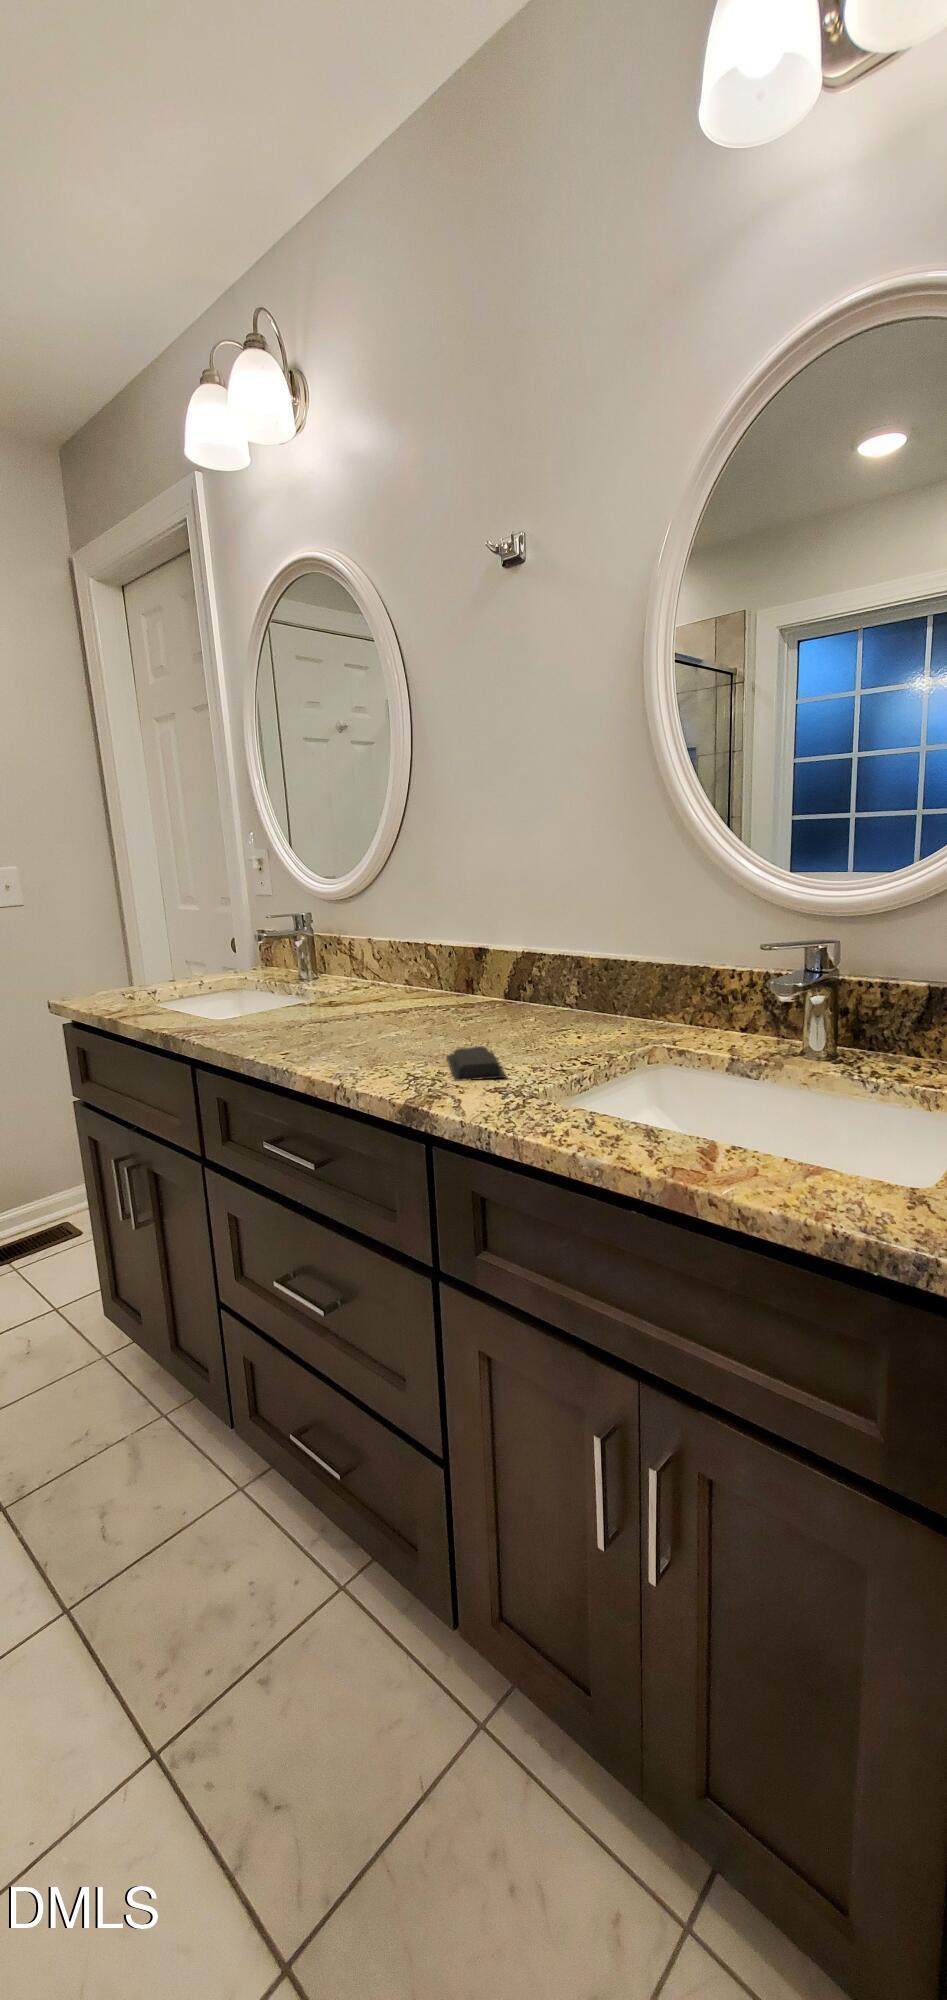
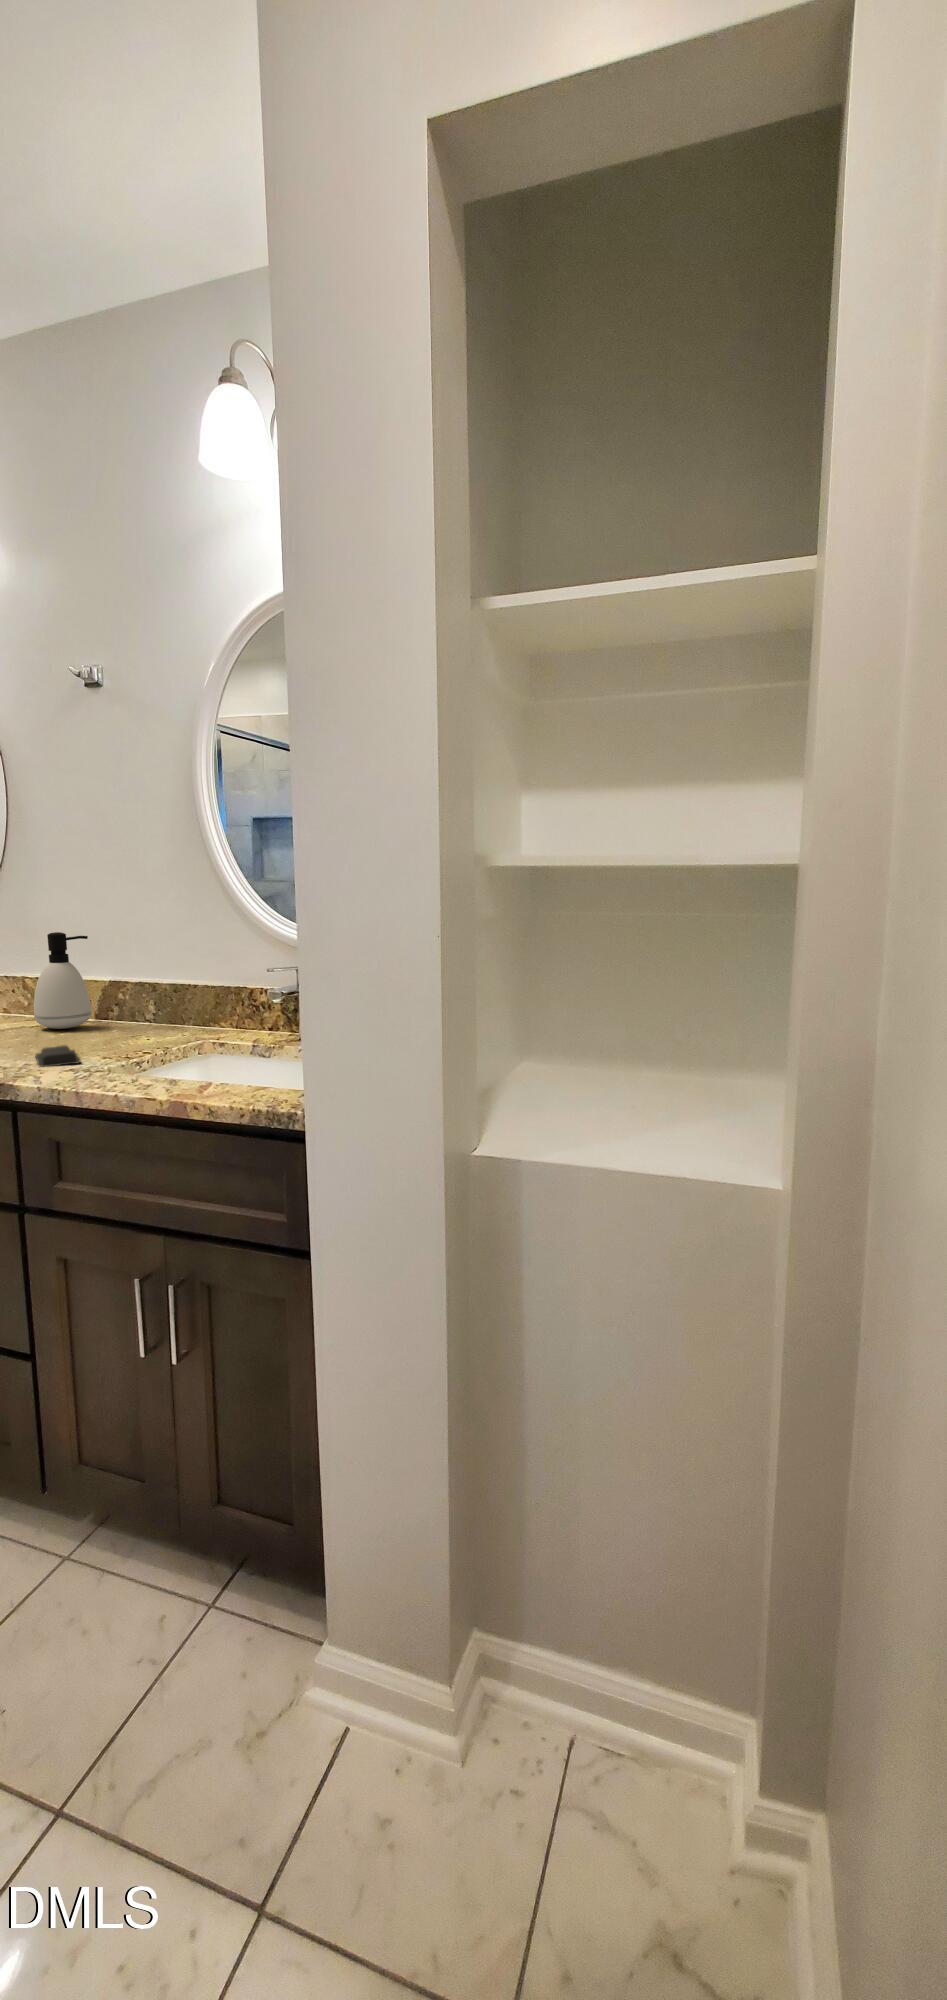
soap dispenser: none [438,891,502,1011] -> present [34,932,92,1029]

